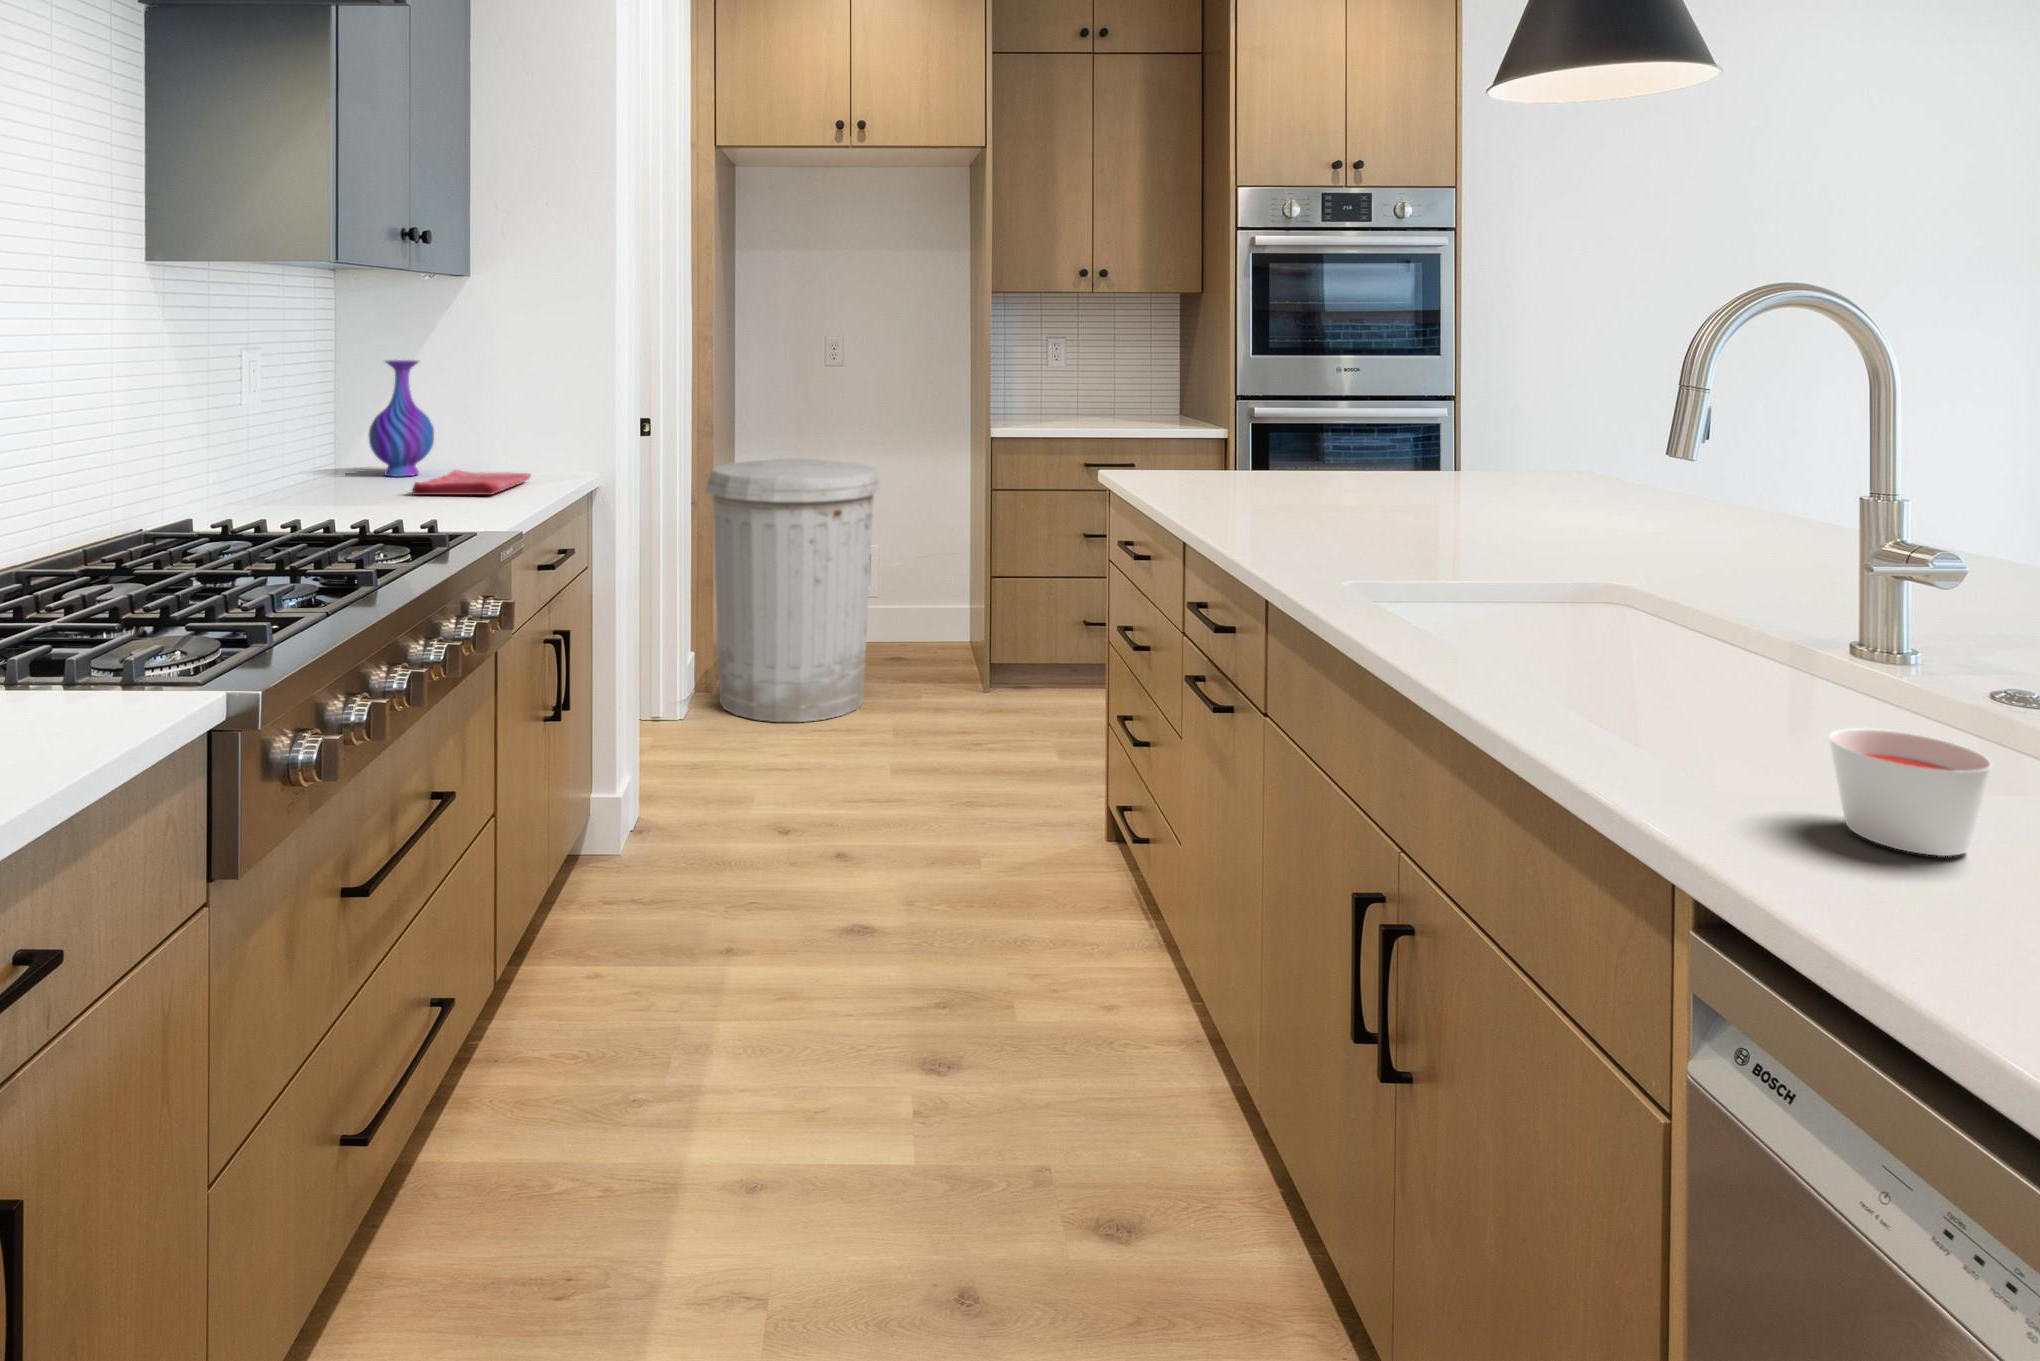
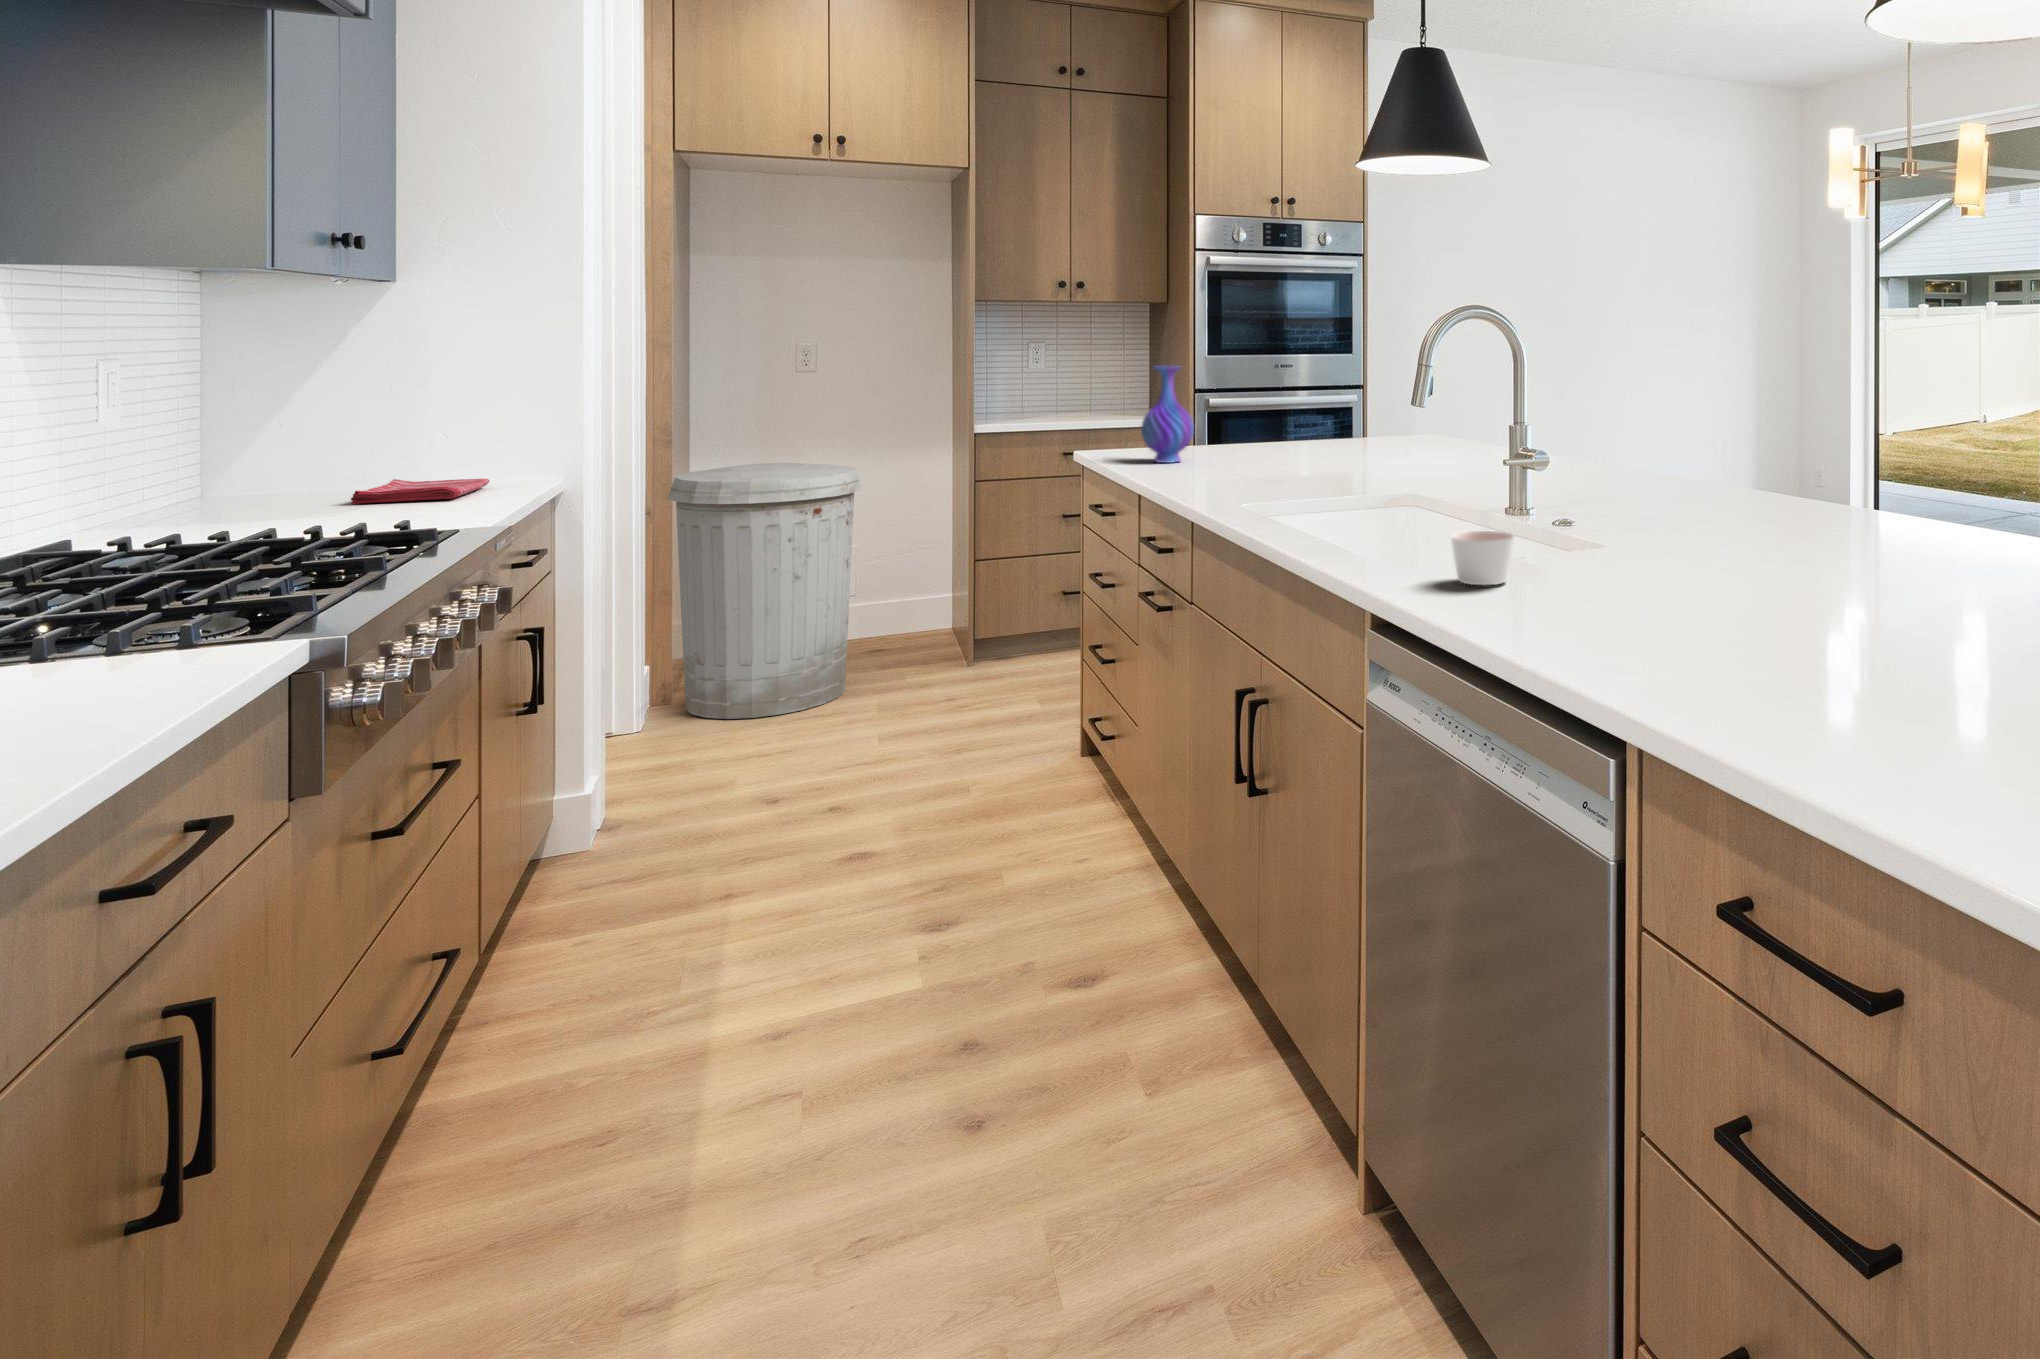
vase: present [369,360,434,477] -> present [1141,366,1194,463]

